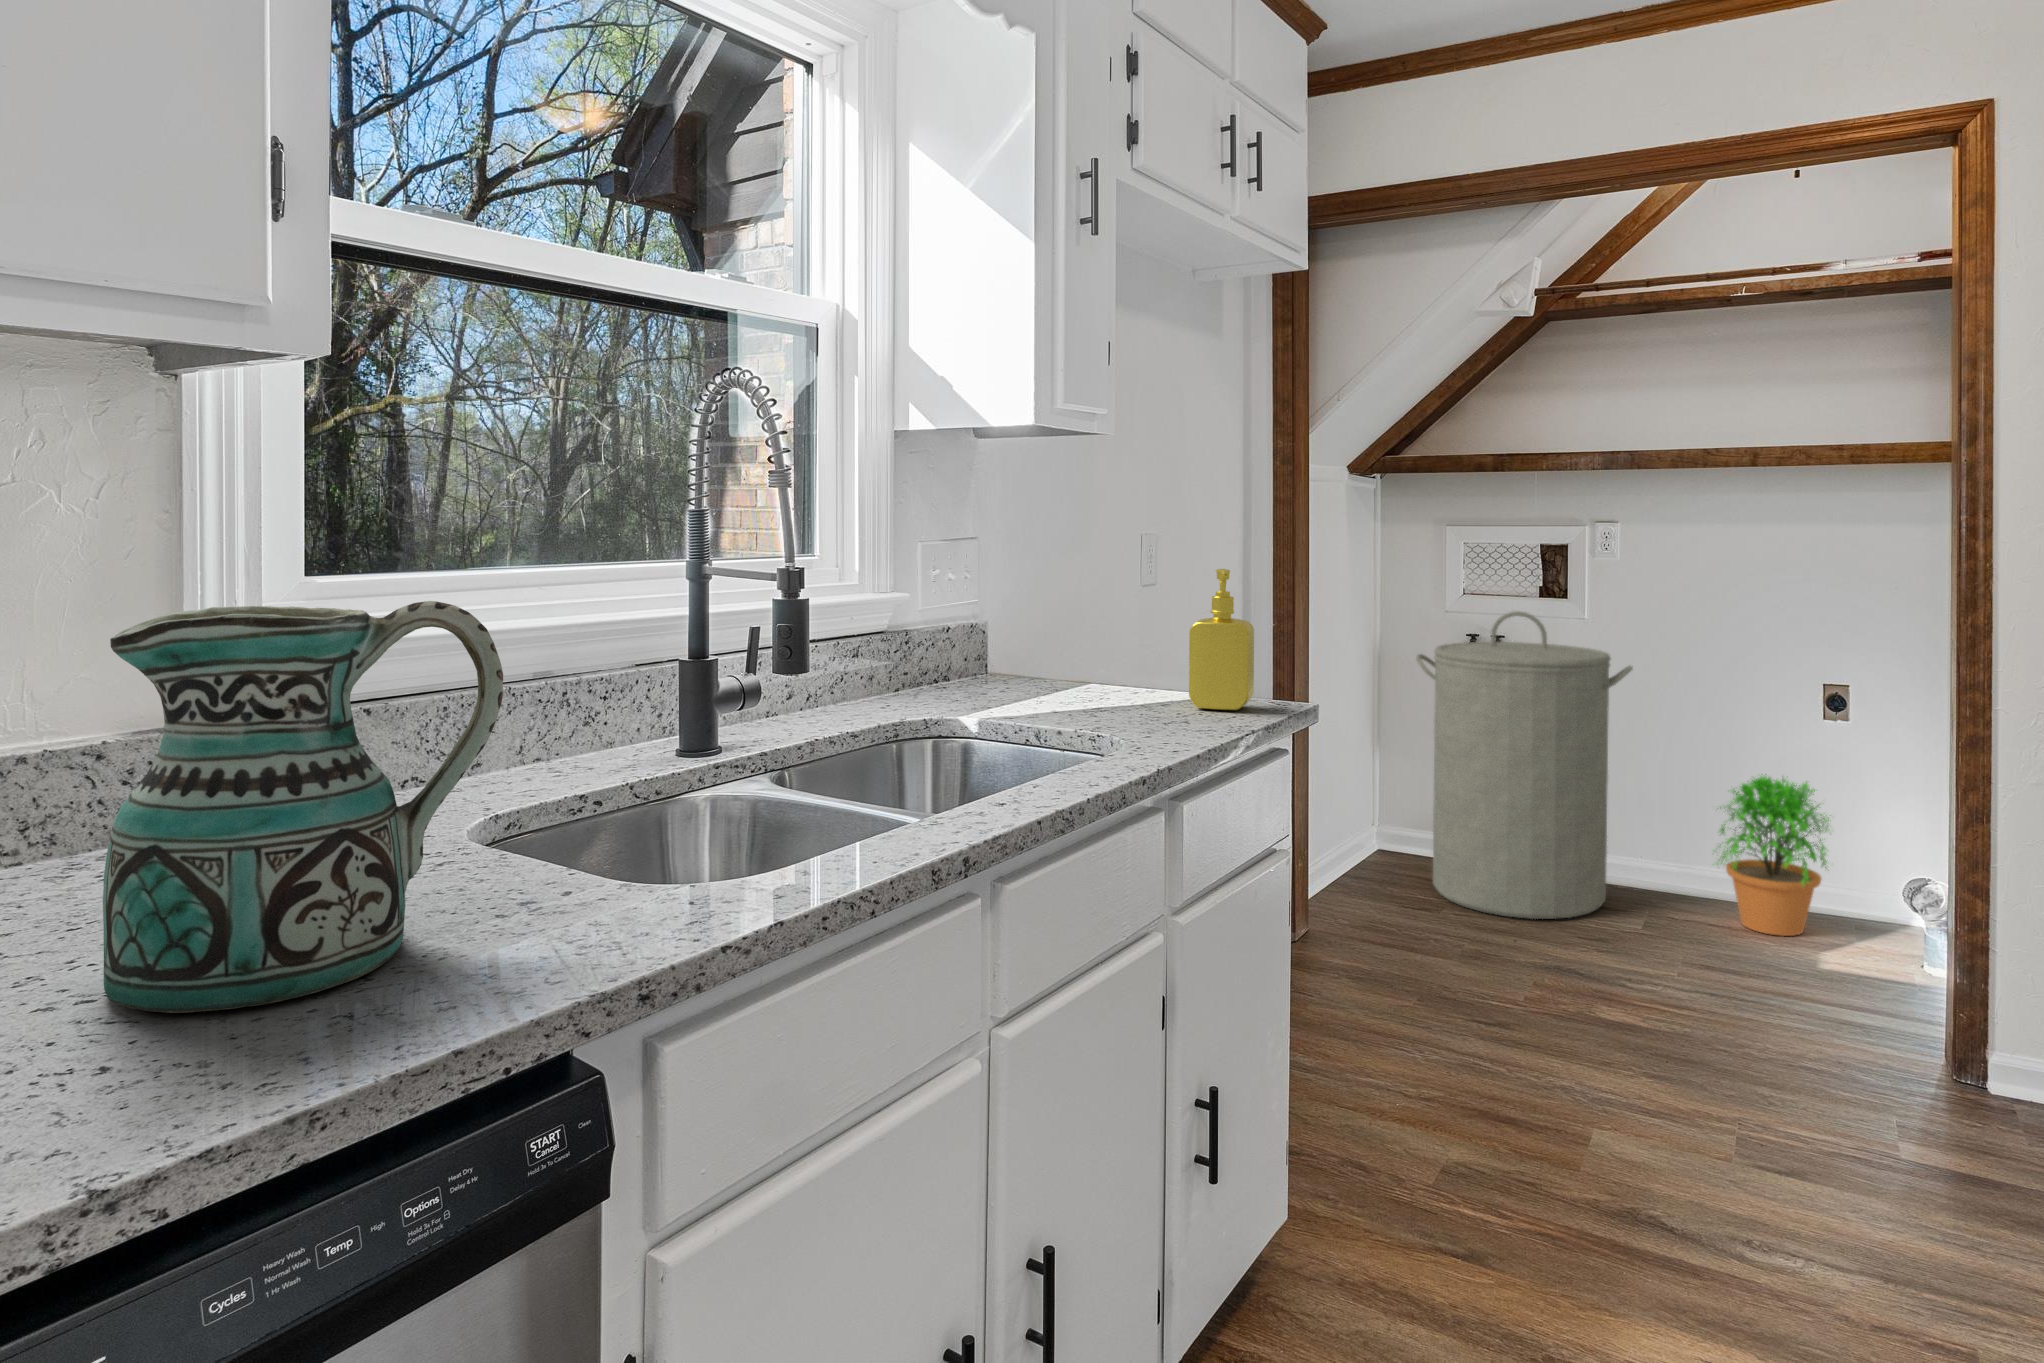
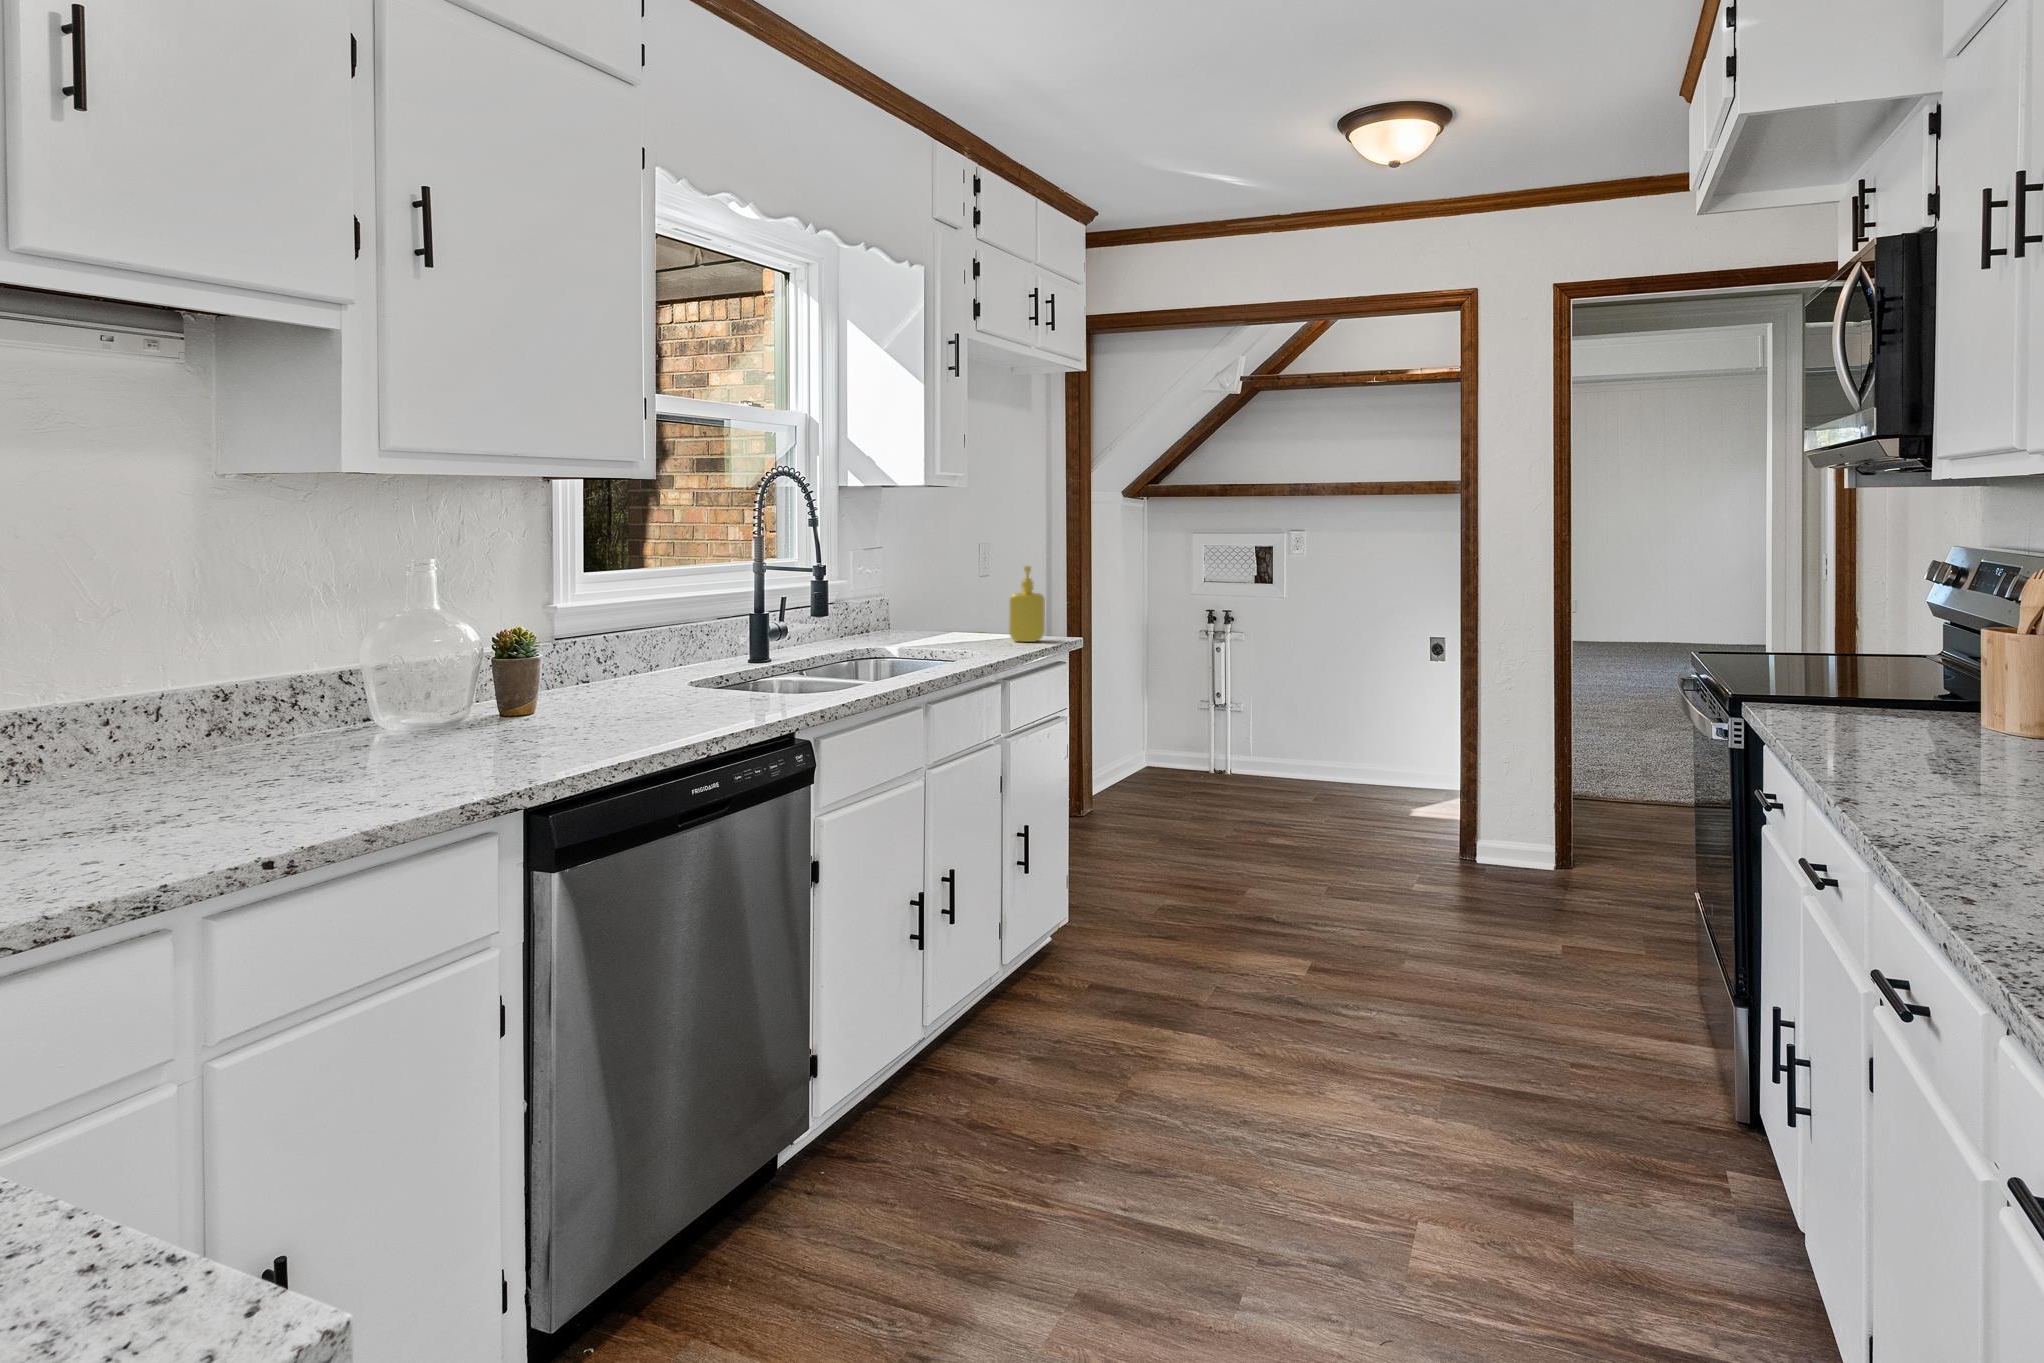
ceramic pitcher: present [103,601,503,1013] -> none [625,581,747,719]
laundry hamper: present [1416,611,1633,919] -> none [1169,592,1308,796]
potted plant: present [1712,774,1831,936] -> none [1357,694,1431,798]

